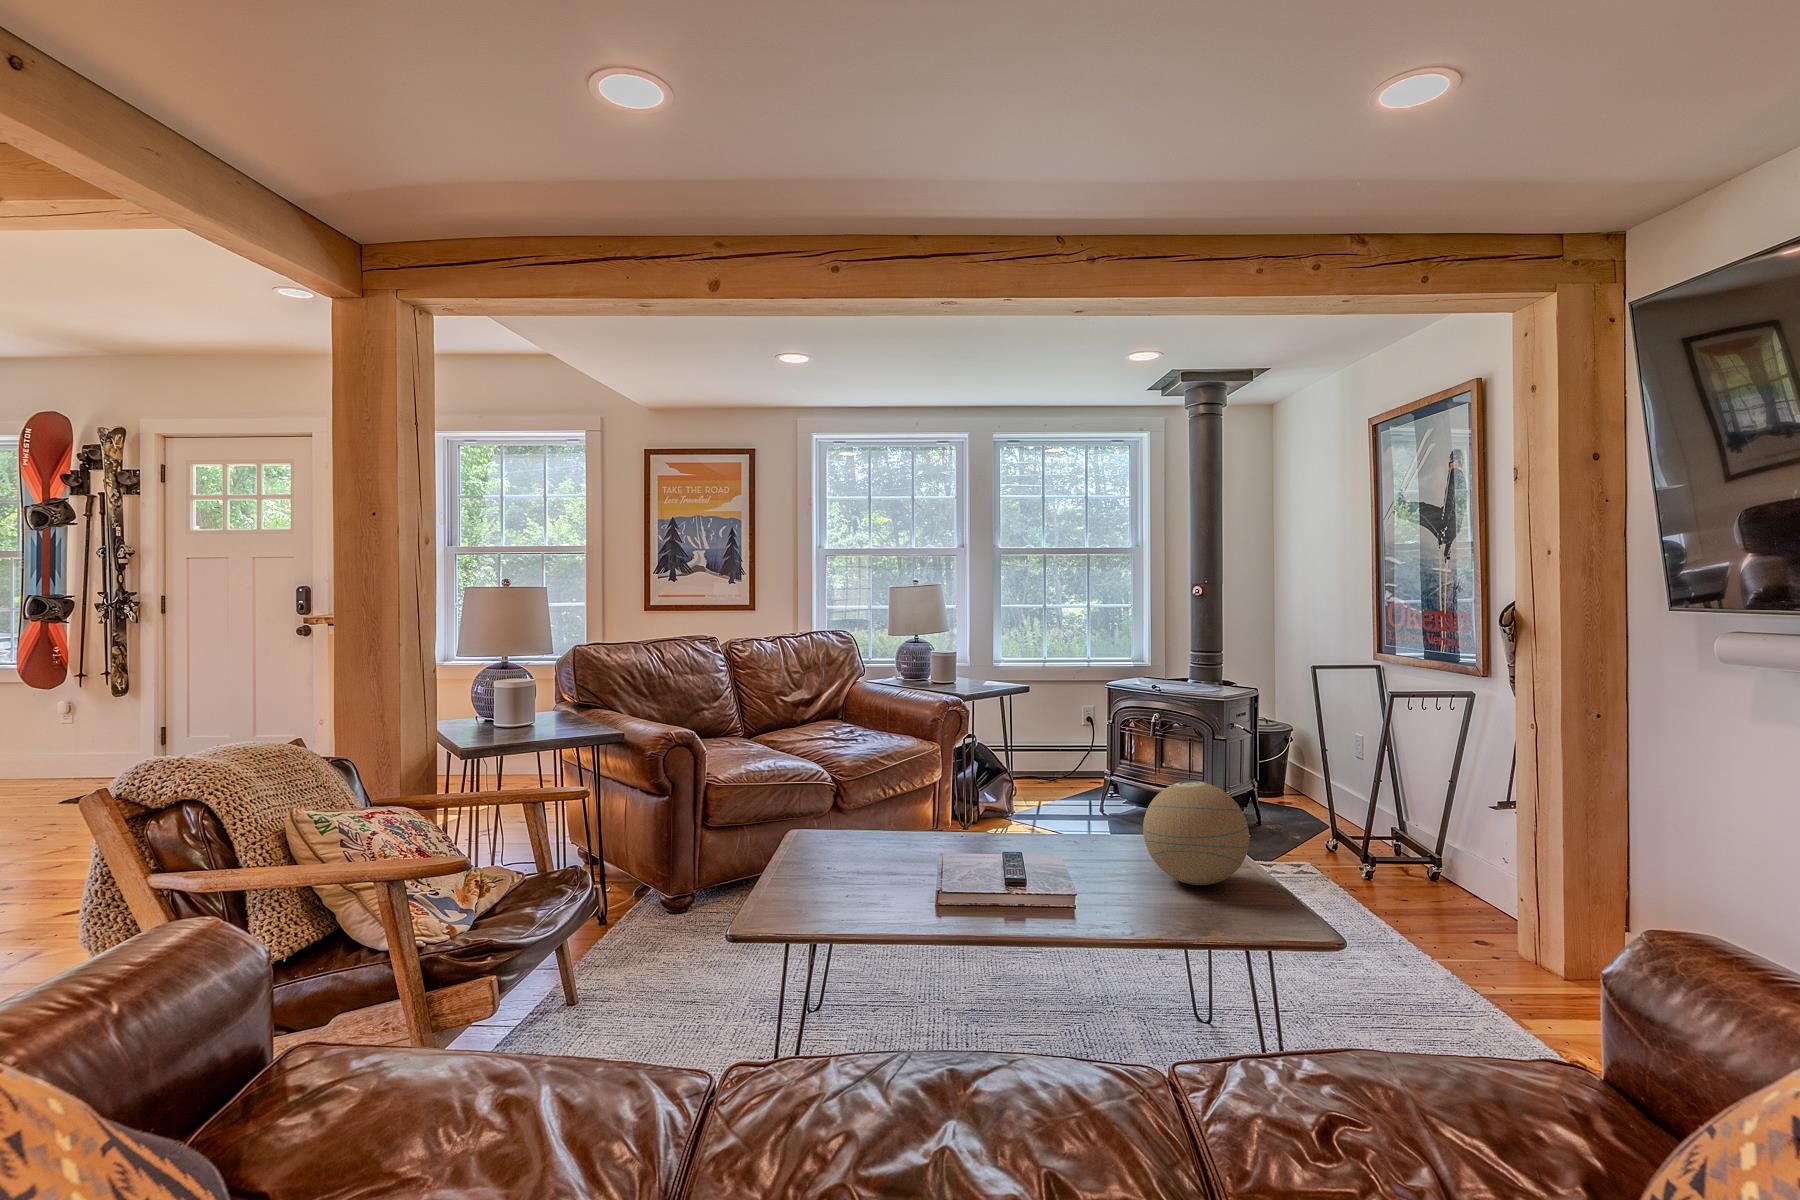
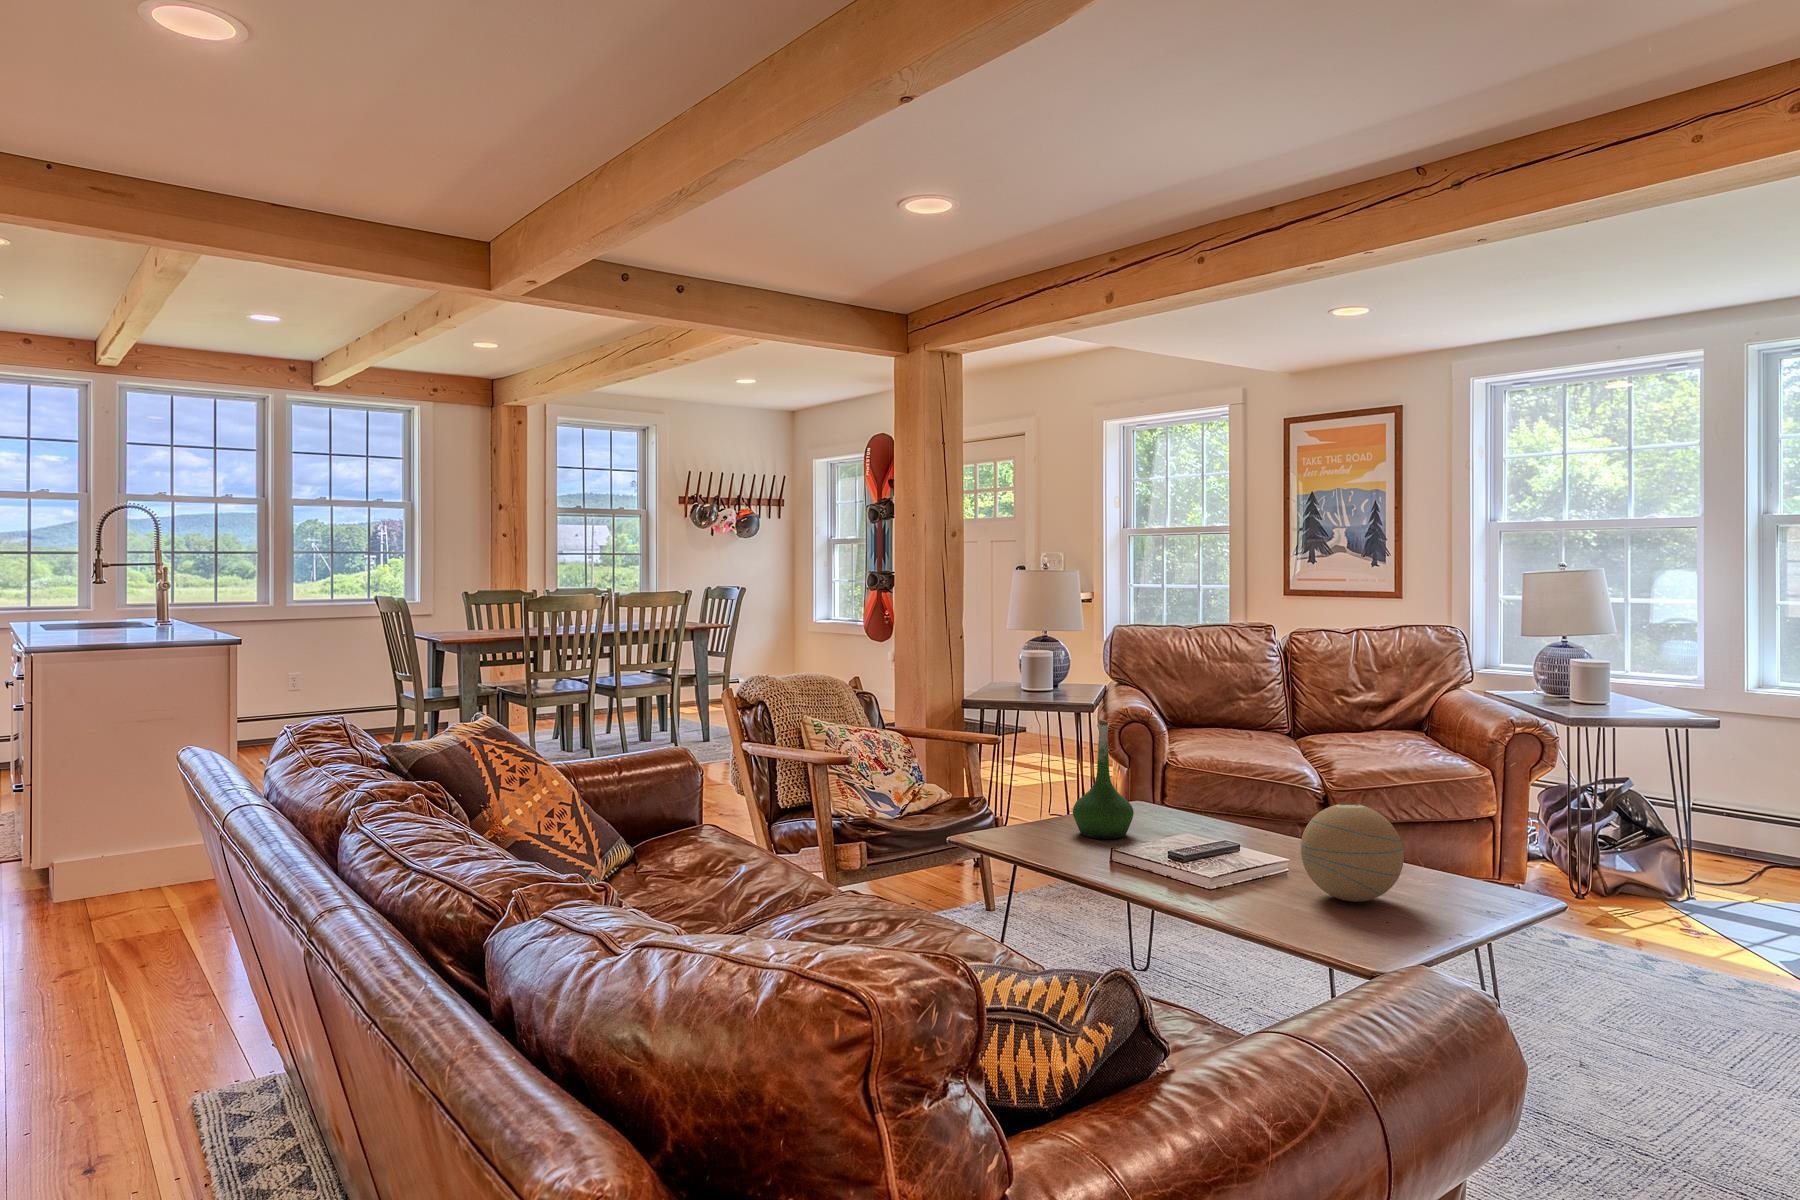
vase: none [815,734,892,891] -> present [1073,719,1134,839]

